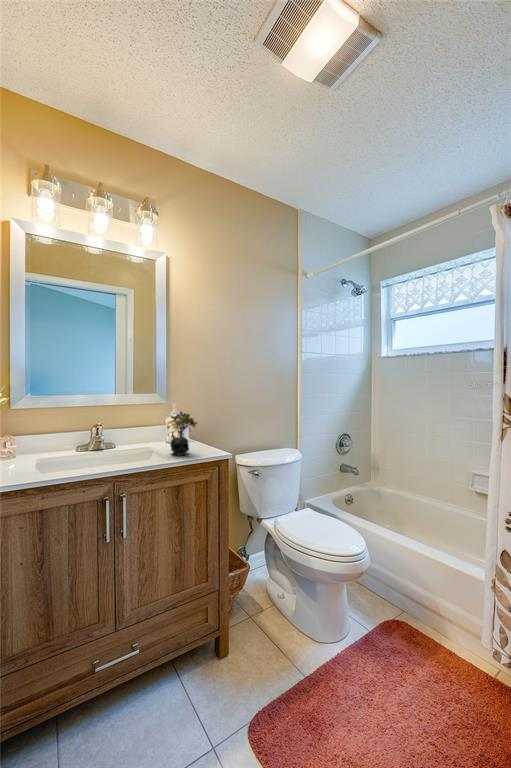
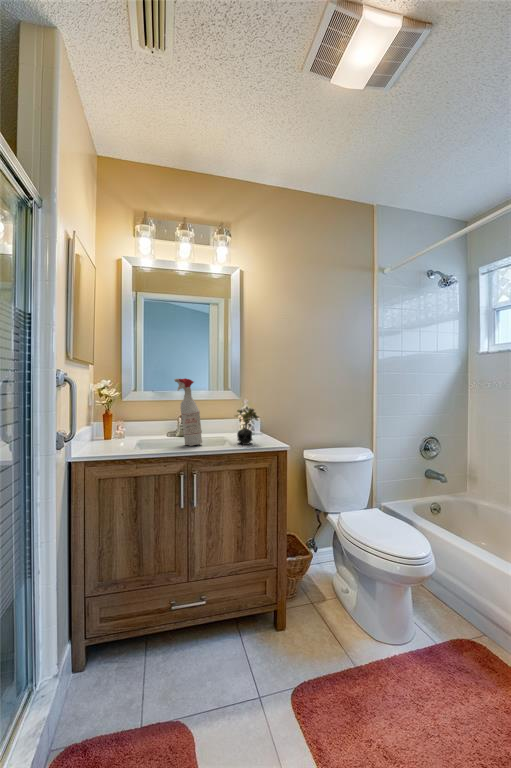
spray bottle: none [92,380,129,463] -> present [174,378,202,446]

